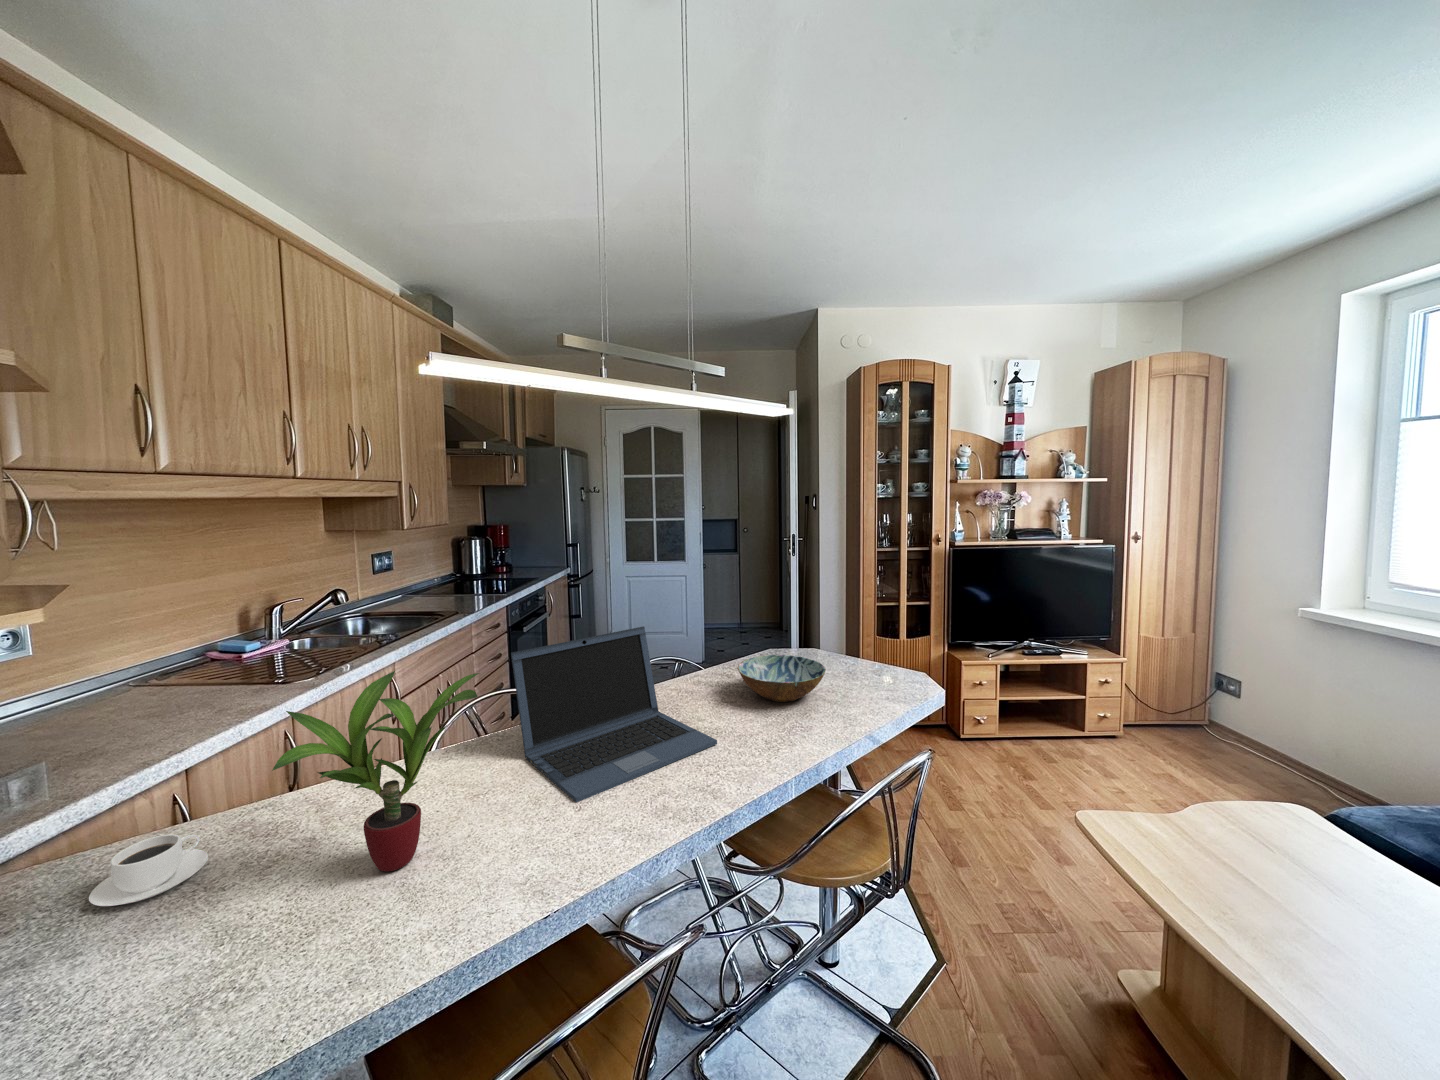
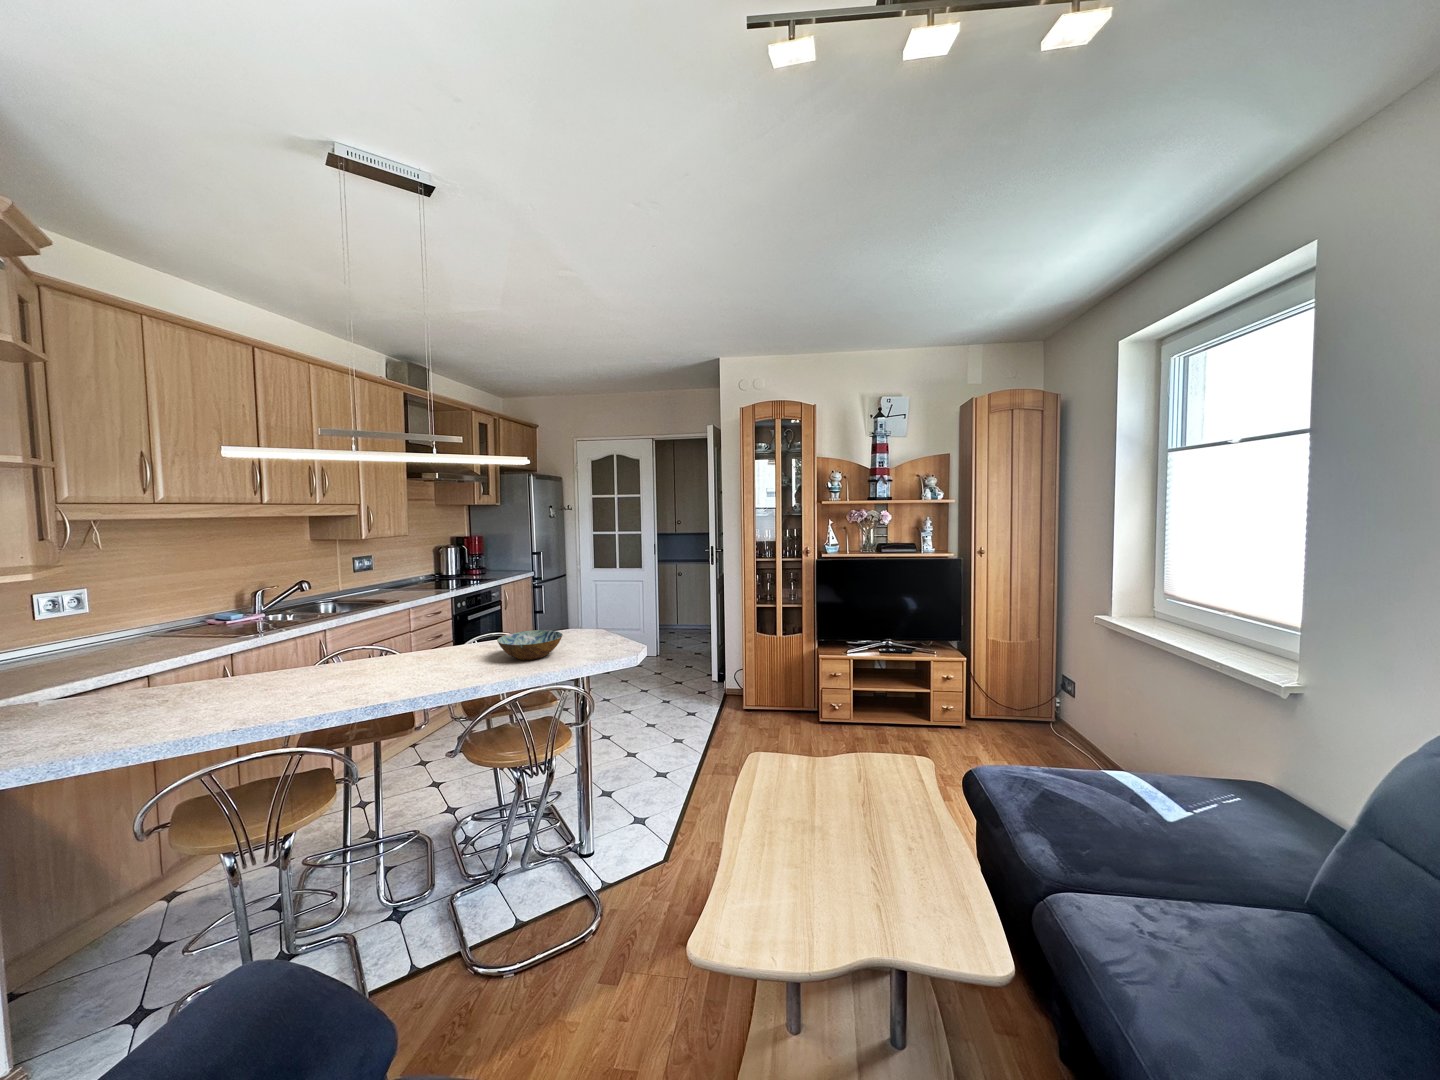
laptop: present [511,626,717,802] -> none [311,604,437,699]
potted plant: present [272,671,479,871] -> none [102,615,253,717]
coffee cup: present [89,834,208,906] -> none [39,693,105,721]

